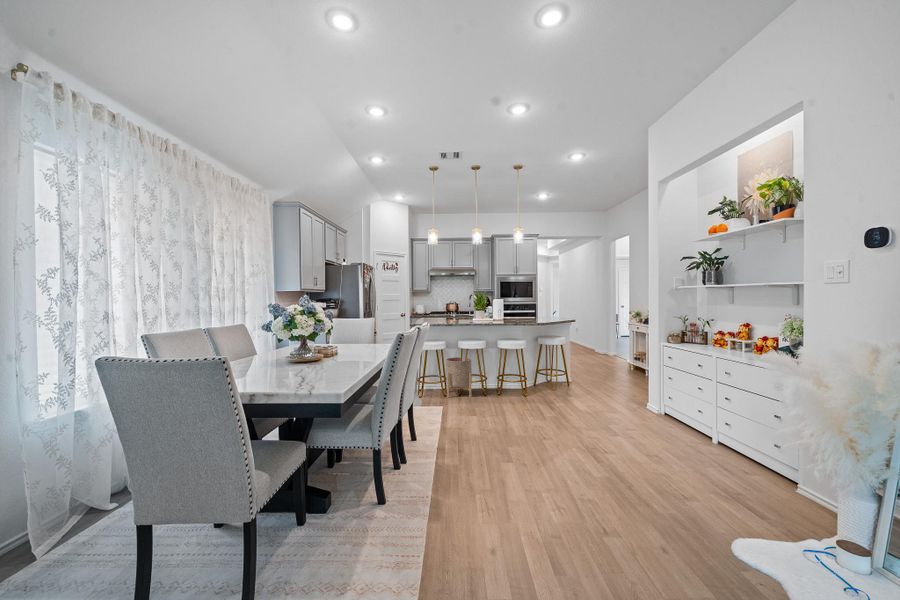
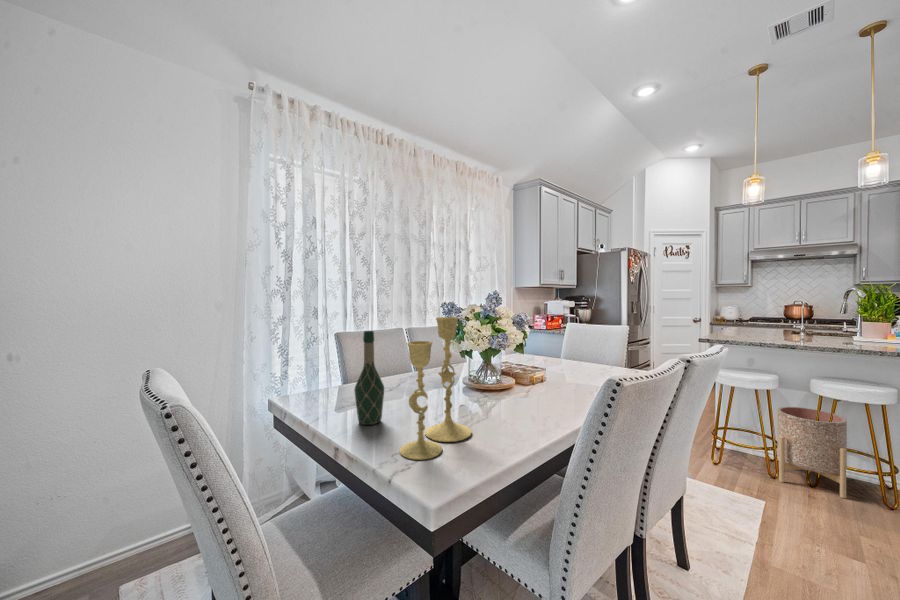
candlestick: none [308,309,335,377] -> present [400,317,472,460]
wine bottle: none [258,319,278,375] -> present [354,331,384,425]

